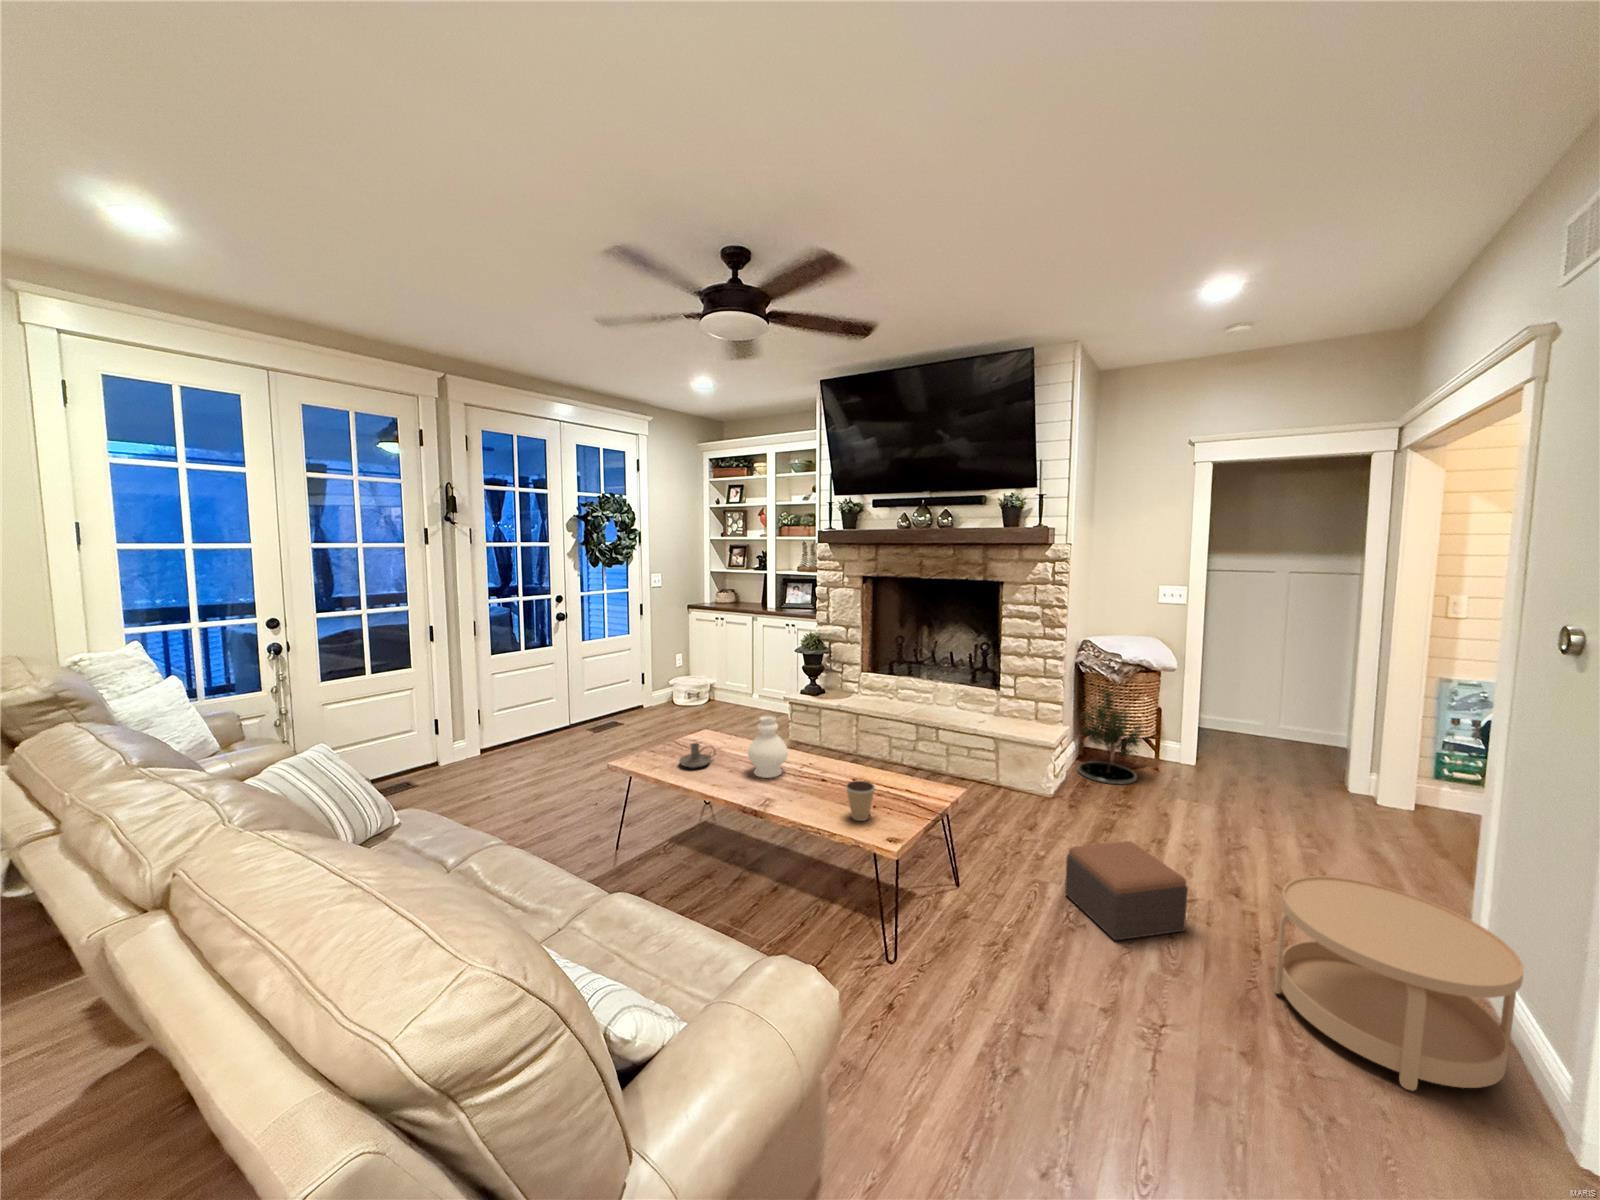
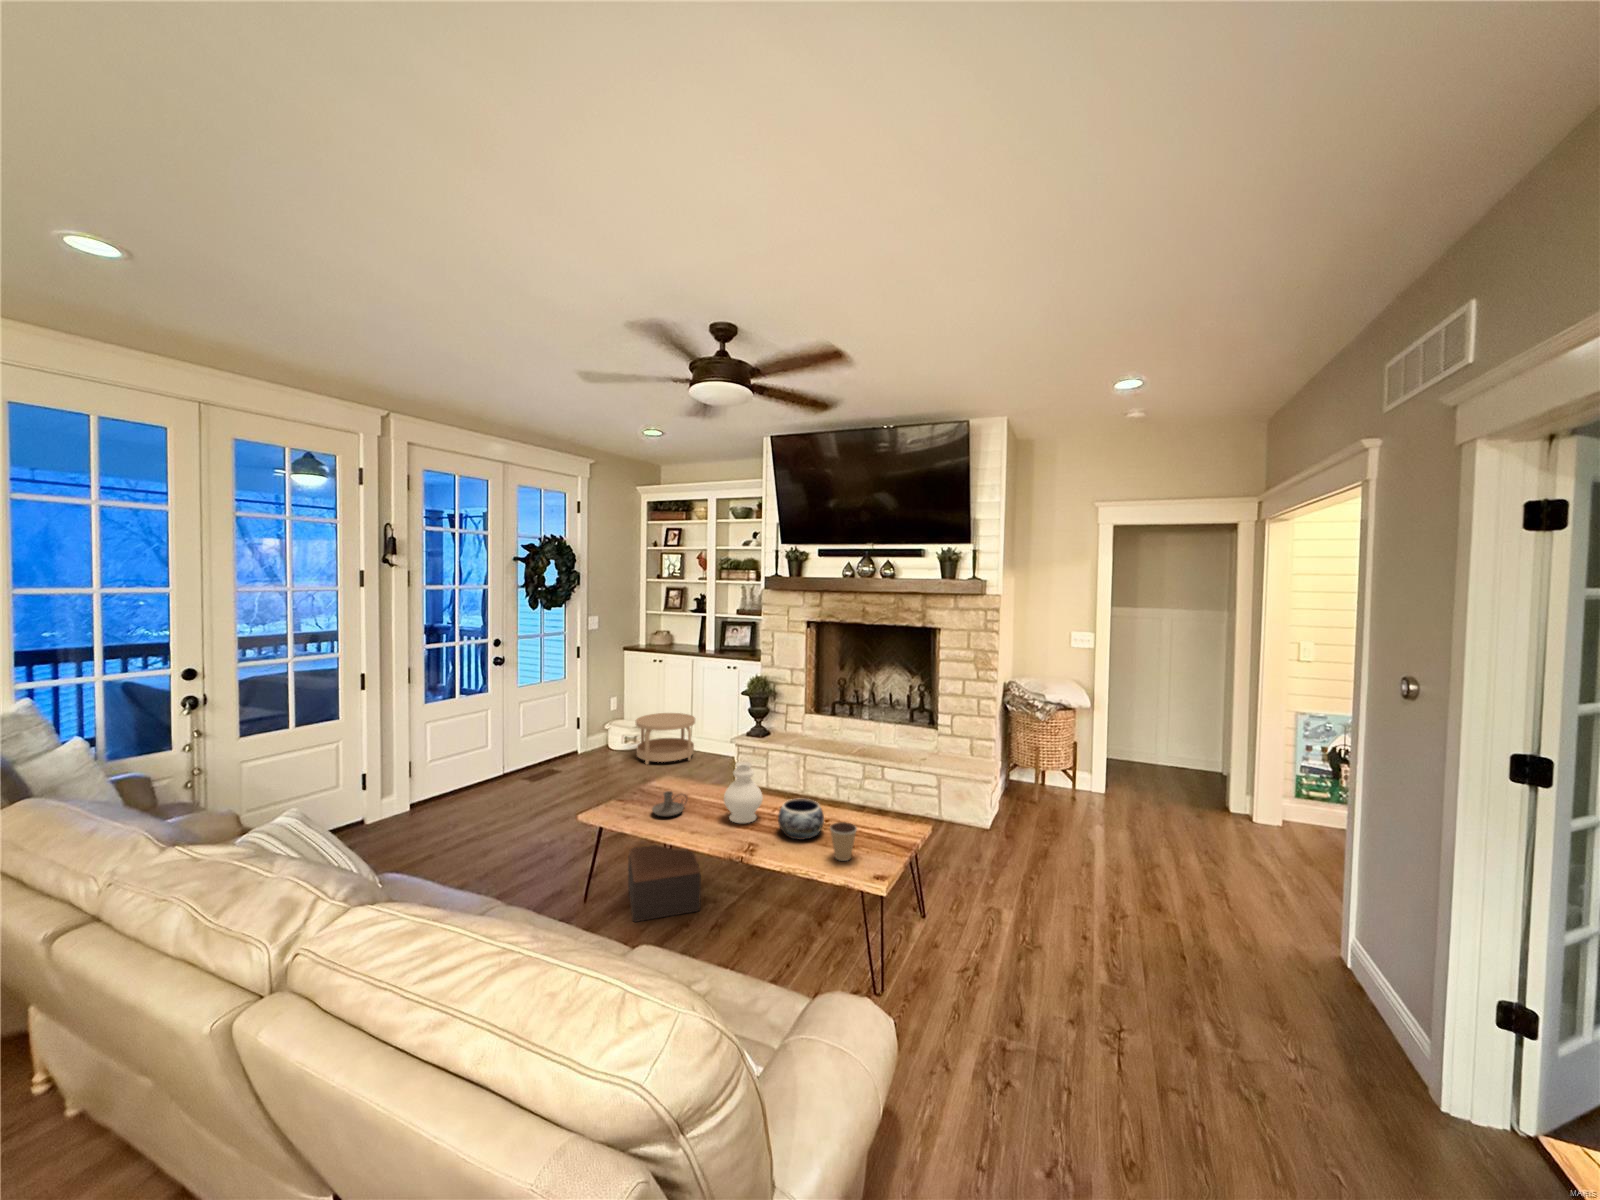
potted tree: present [1077,689,1145,784] -> none [1007,719,1071,814]
decorative bowl: none [799,755,847,797] -> present [778,799,824,840]
footstool: present [1065,841,1188,940] -> present [628,845,701,922]
side table: present [1275,876,1524,1091] -> present [636,713,695,764]

